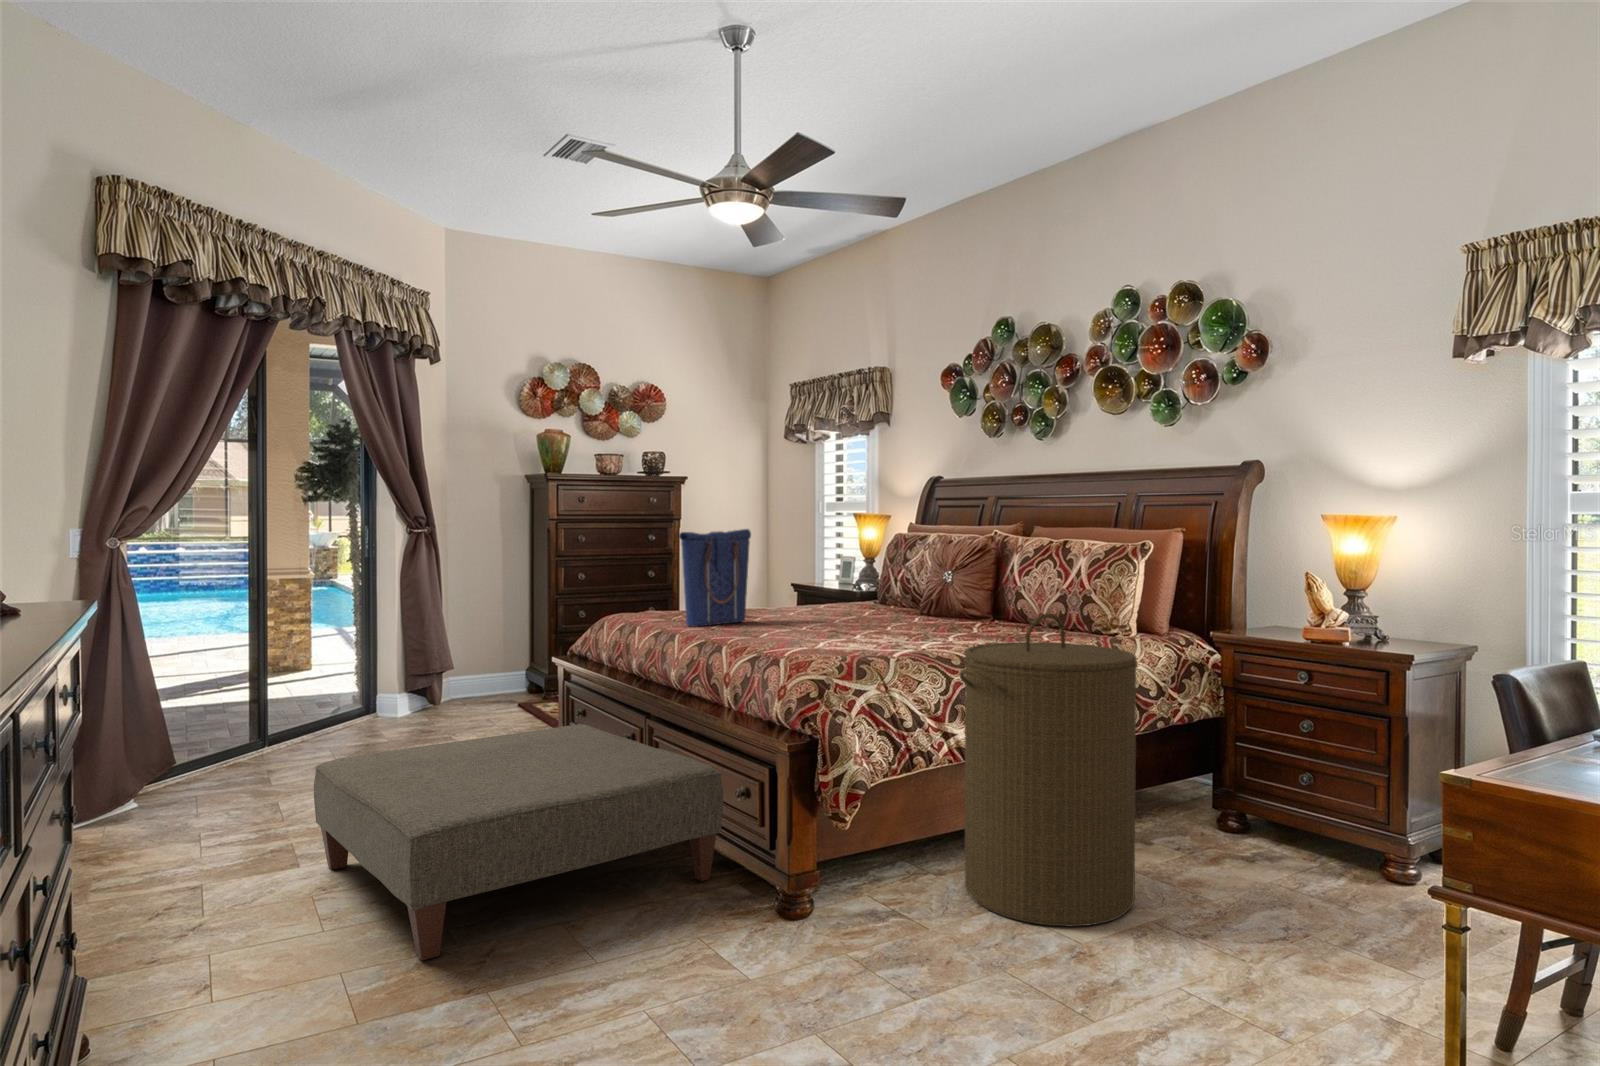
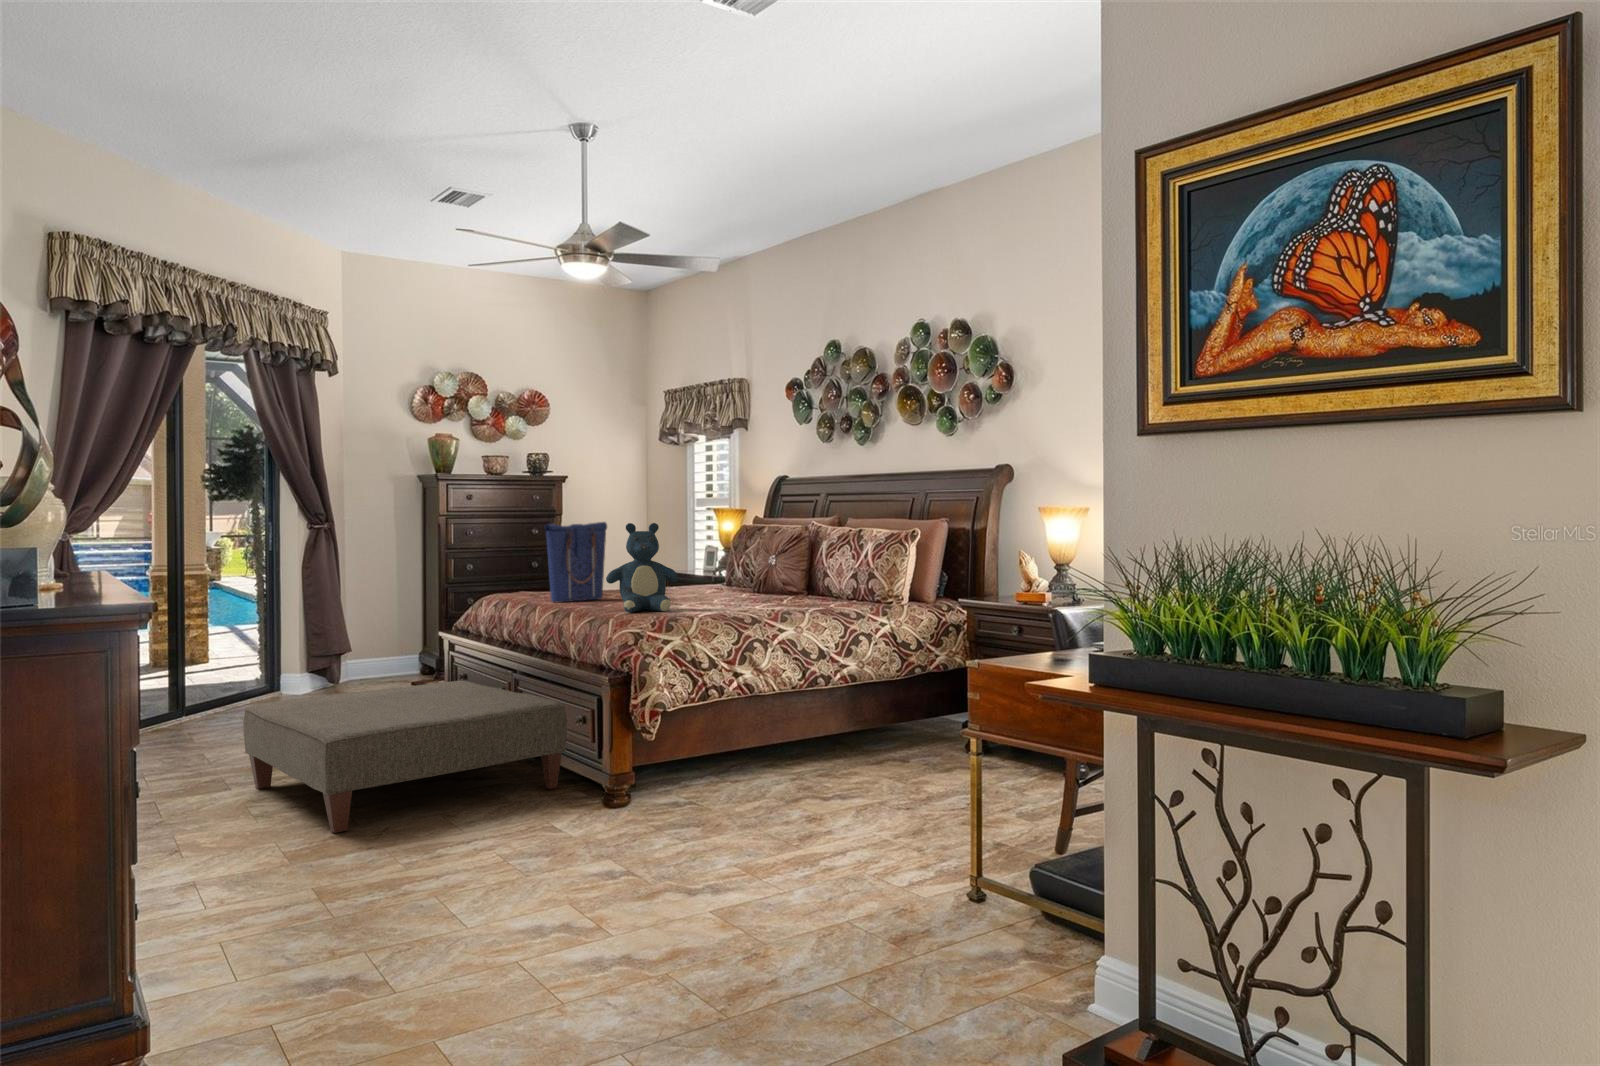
teddy bear: none [767,532,857,648] -> present [606,523,678,612]
laundry hamper: present [960,613,1137,927] -> none [739,581,874,806]

